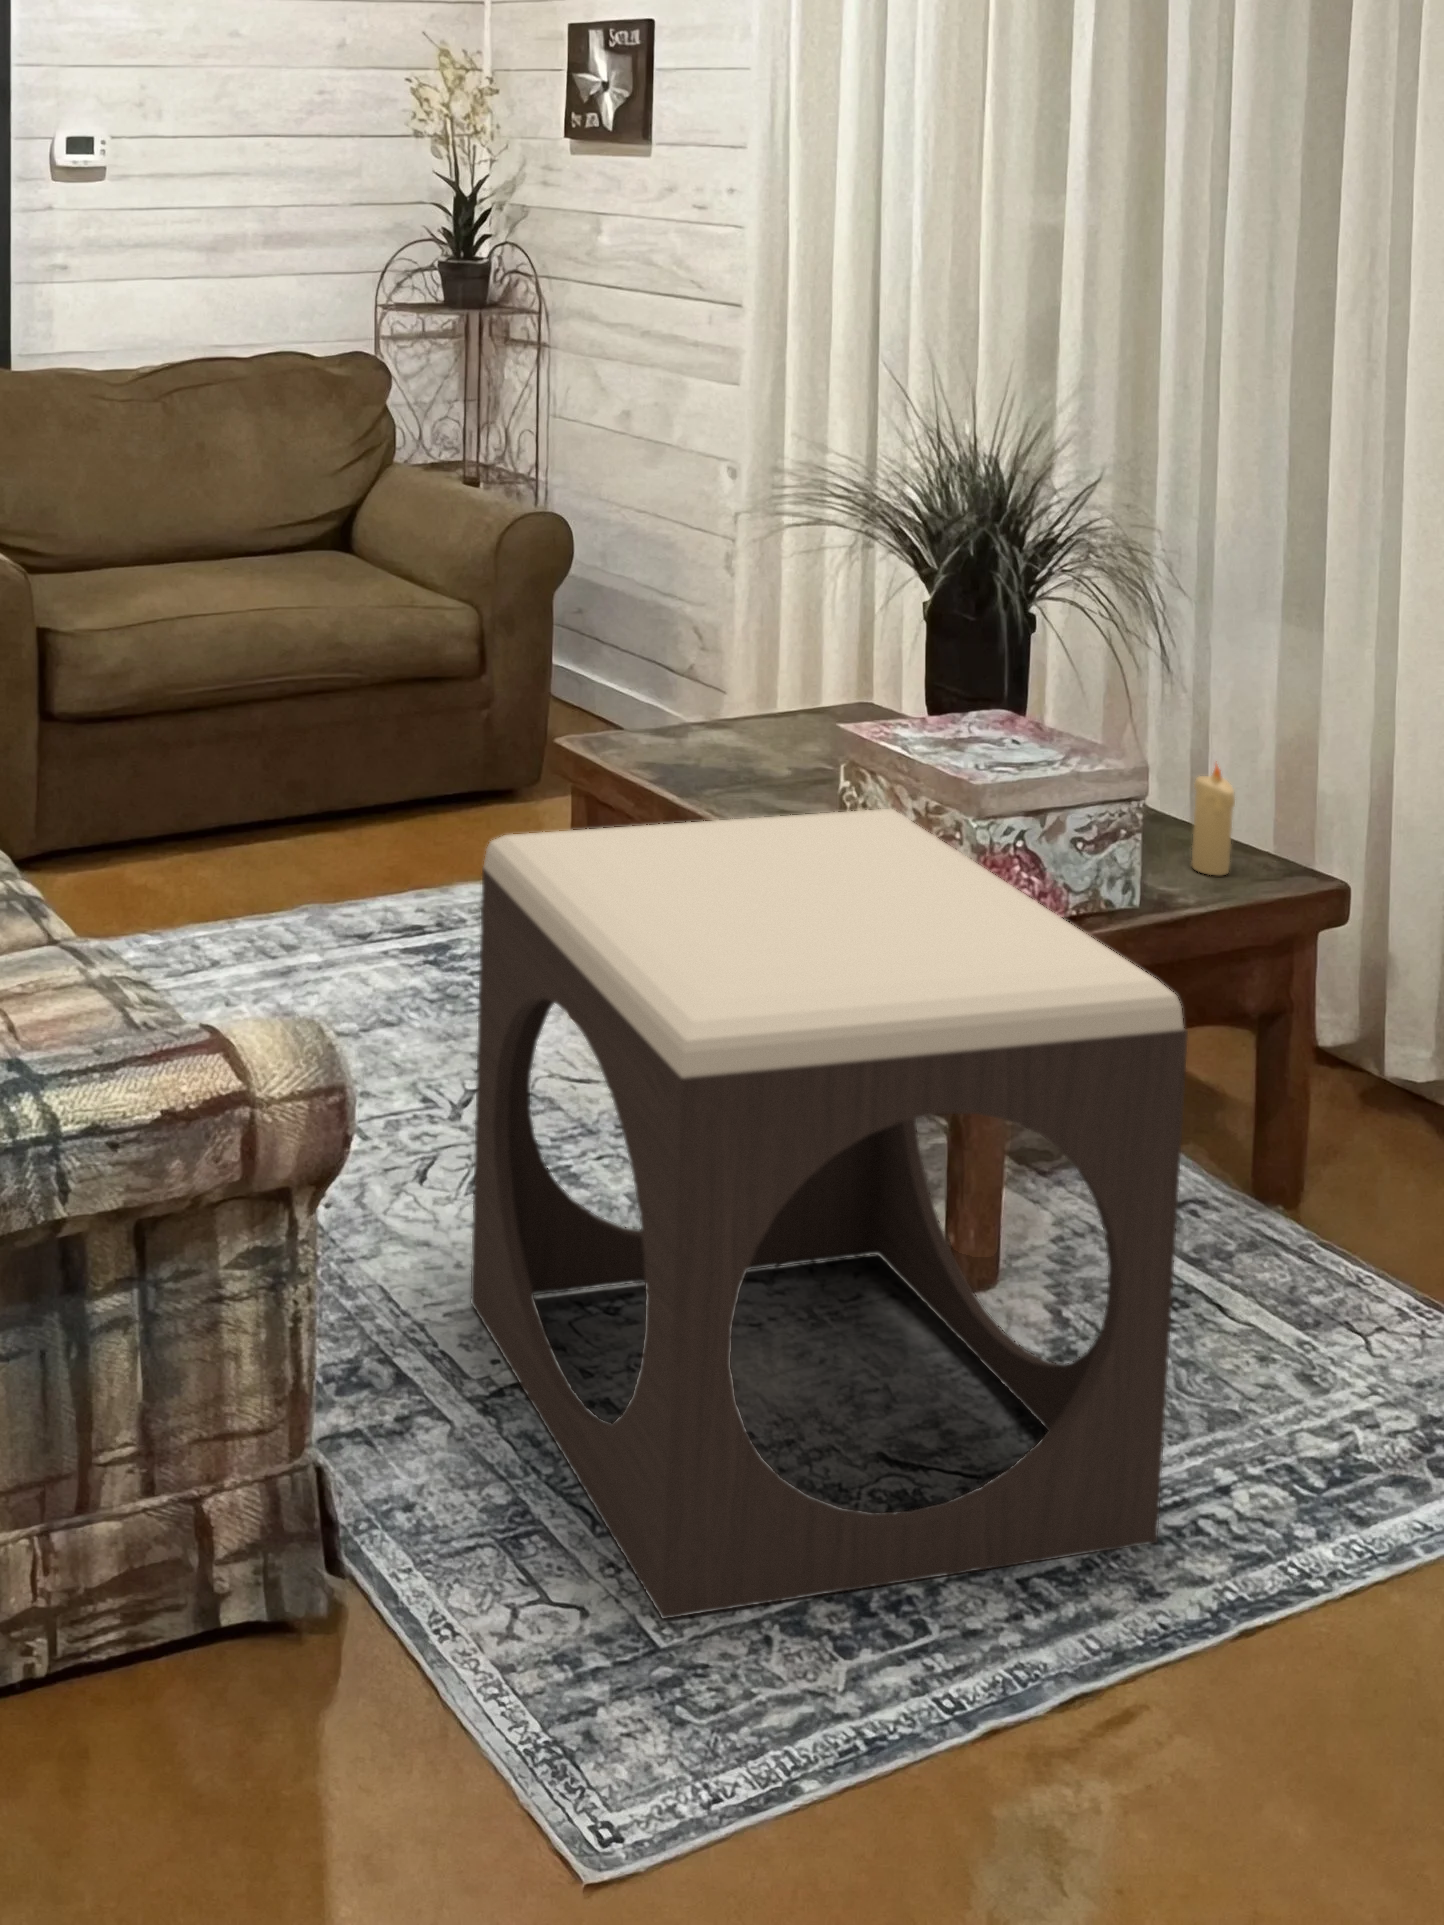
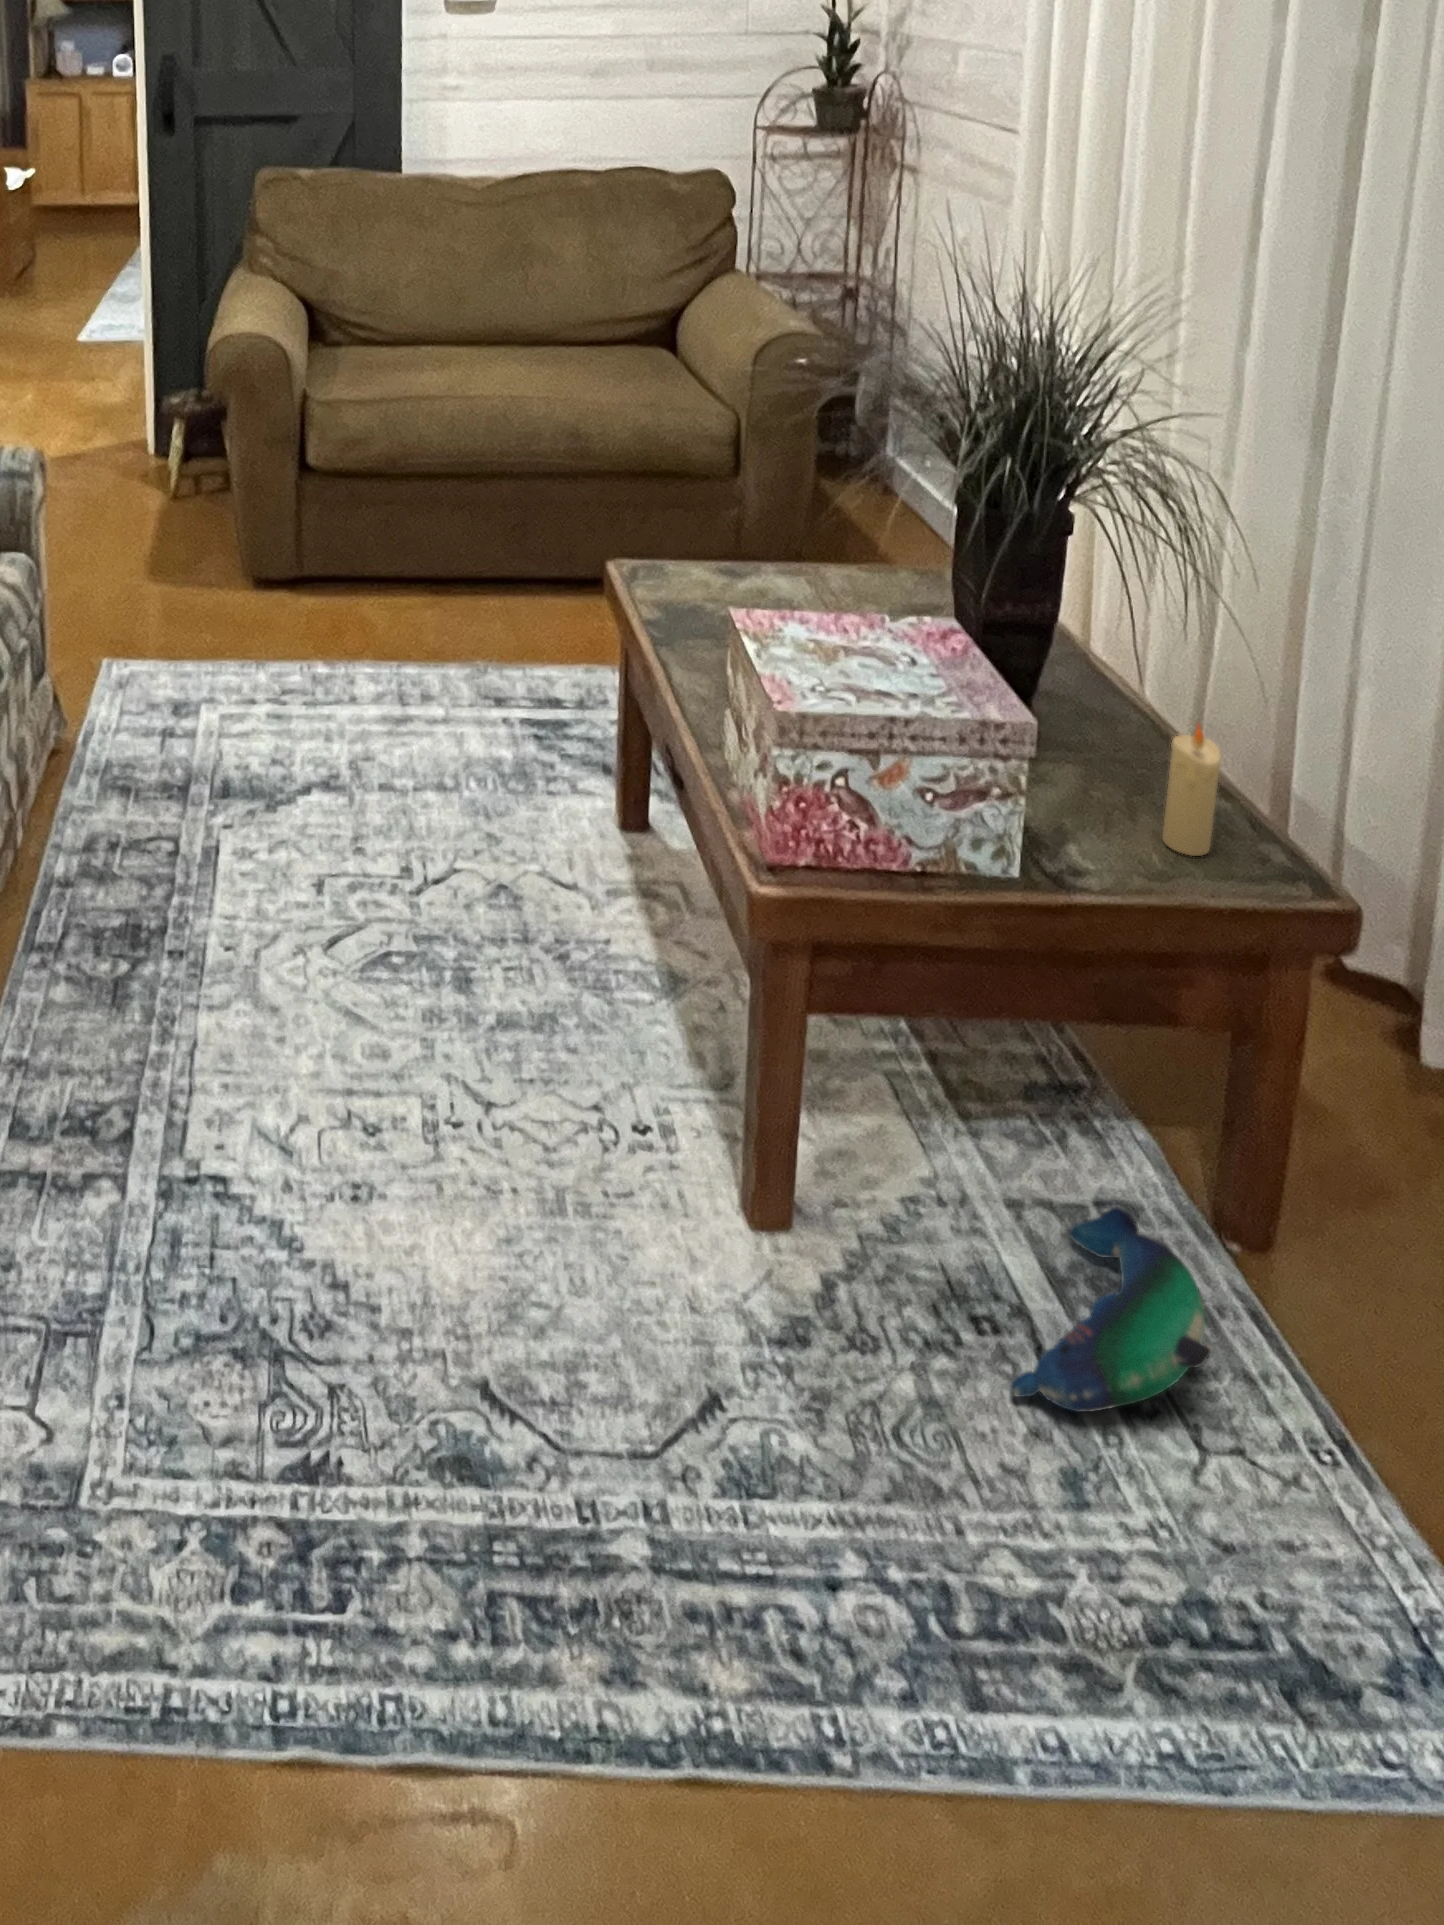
footstool: present [470,808,1188,1619] -> none [86,669,723,1615]
plush toy: none [1180,1191,1350,1338] -> present [1010,1206,1212,1412]

